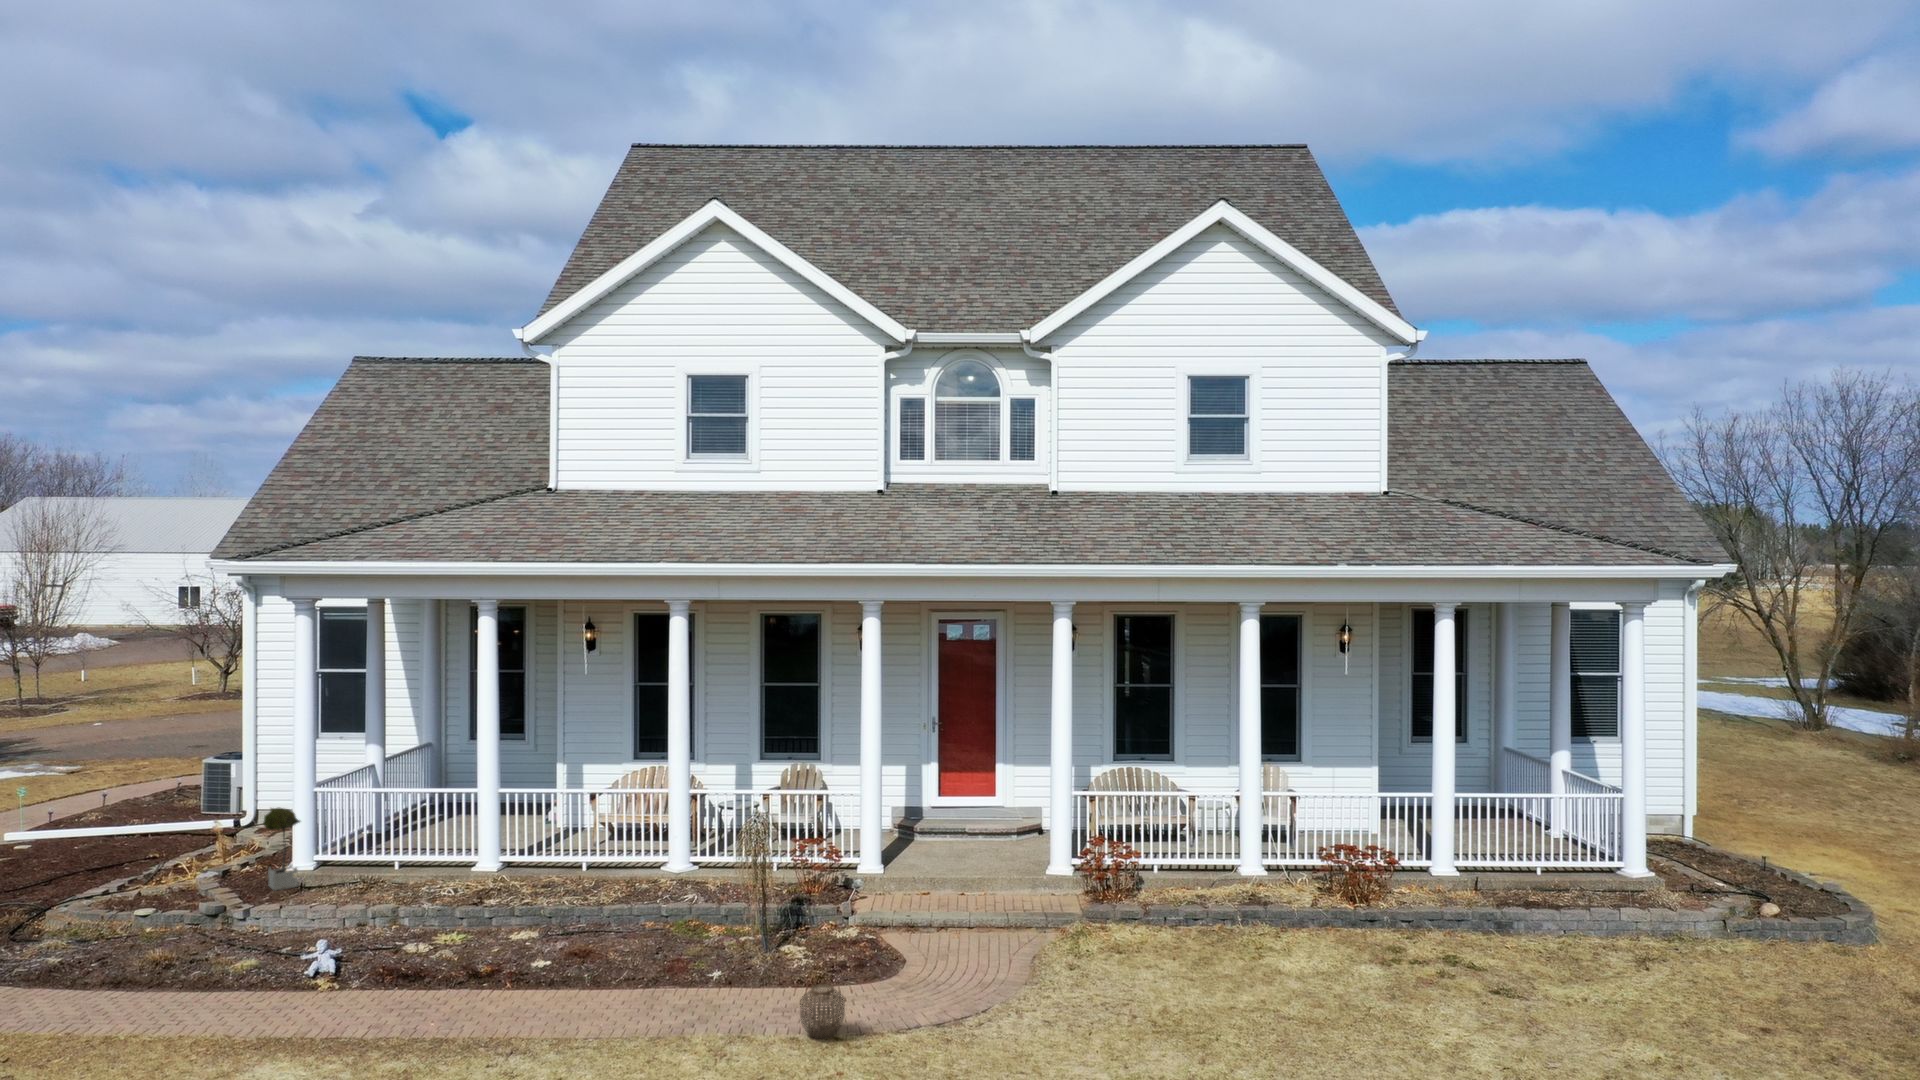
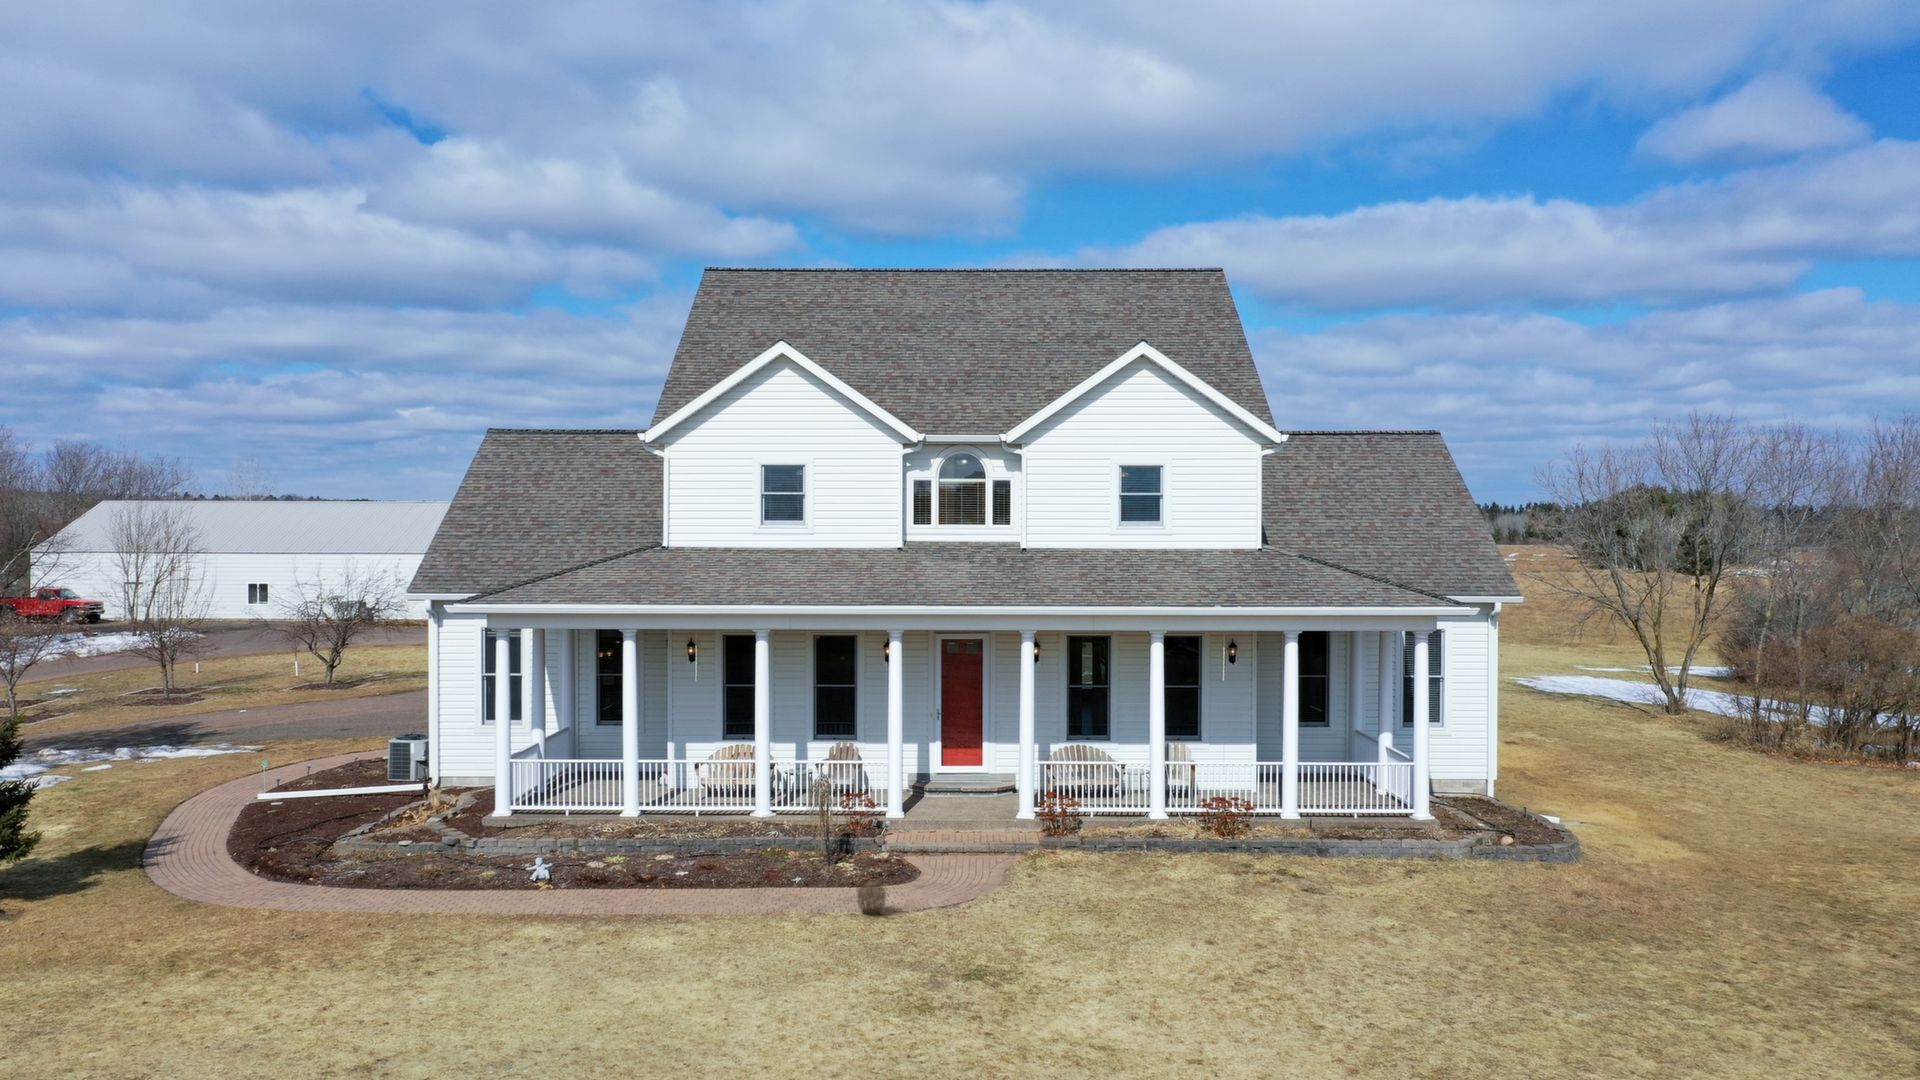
potted tree: present [263,808,300,891] -> none [473,773,498,831]

